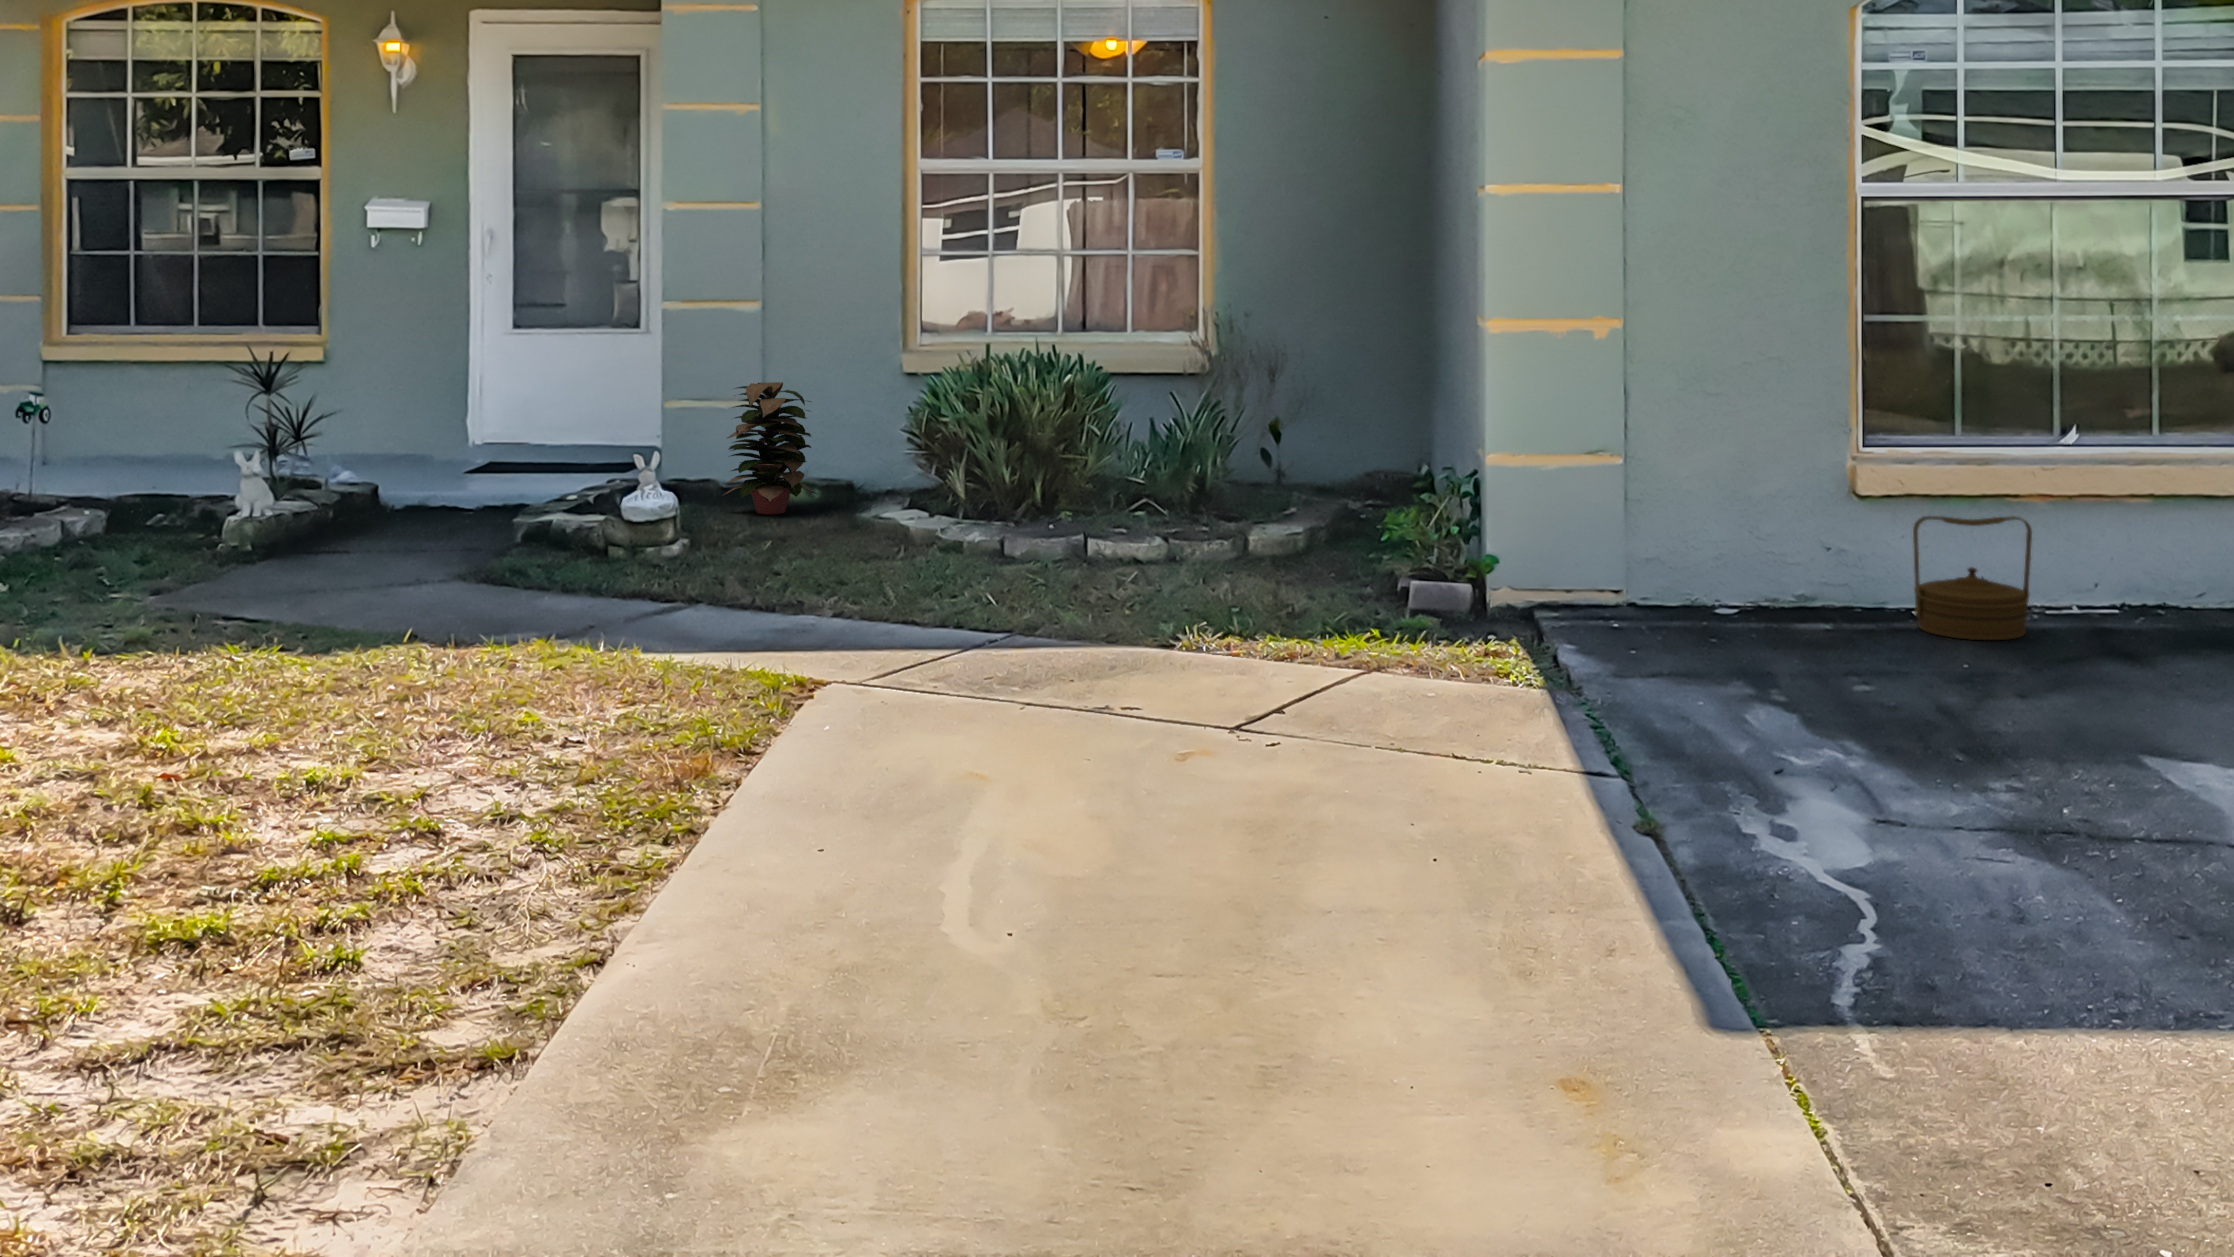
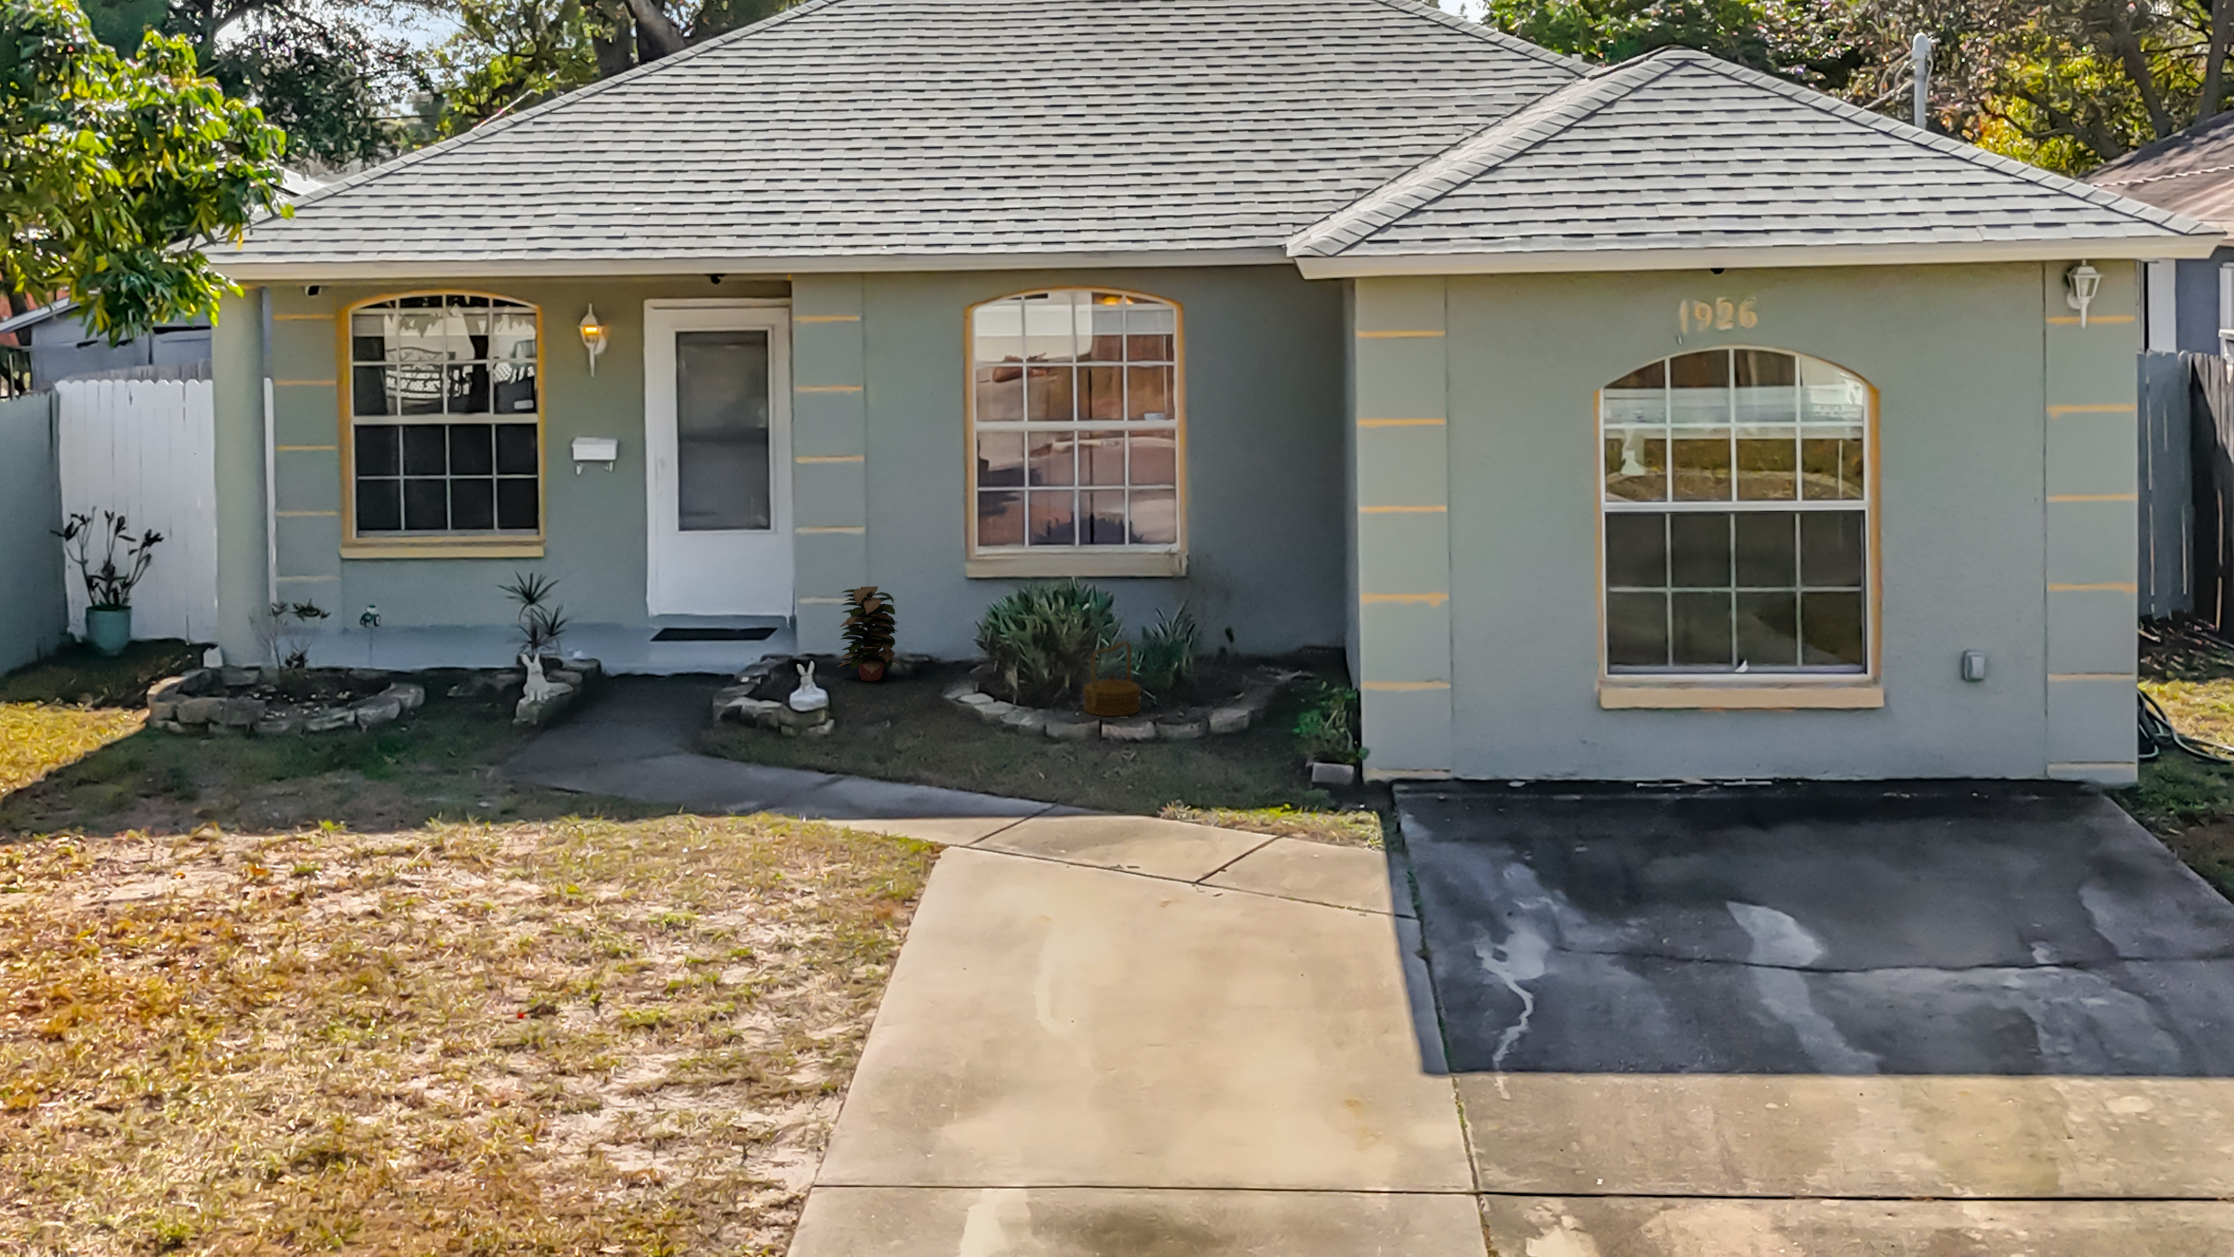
woven basket: present [1913,516,2032,640] -> present [1083,642,1141,716]

